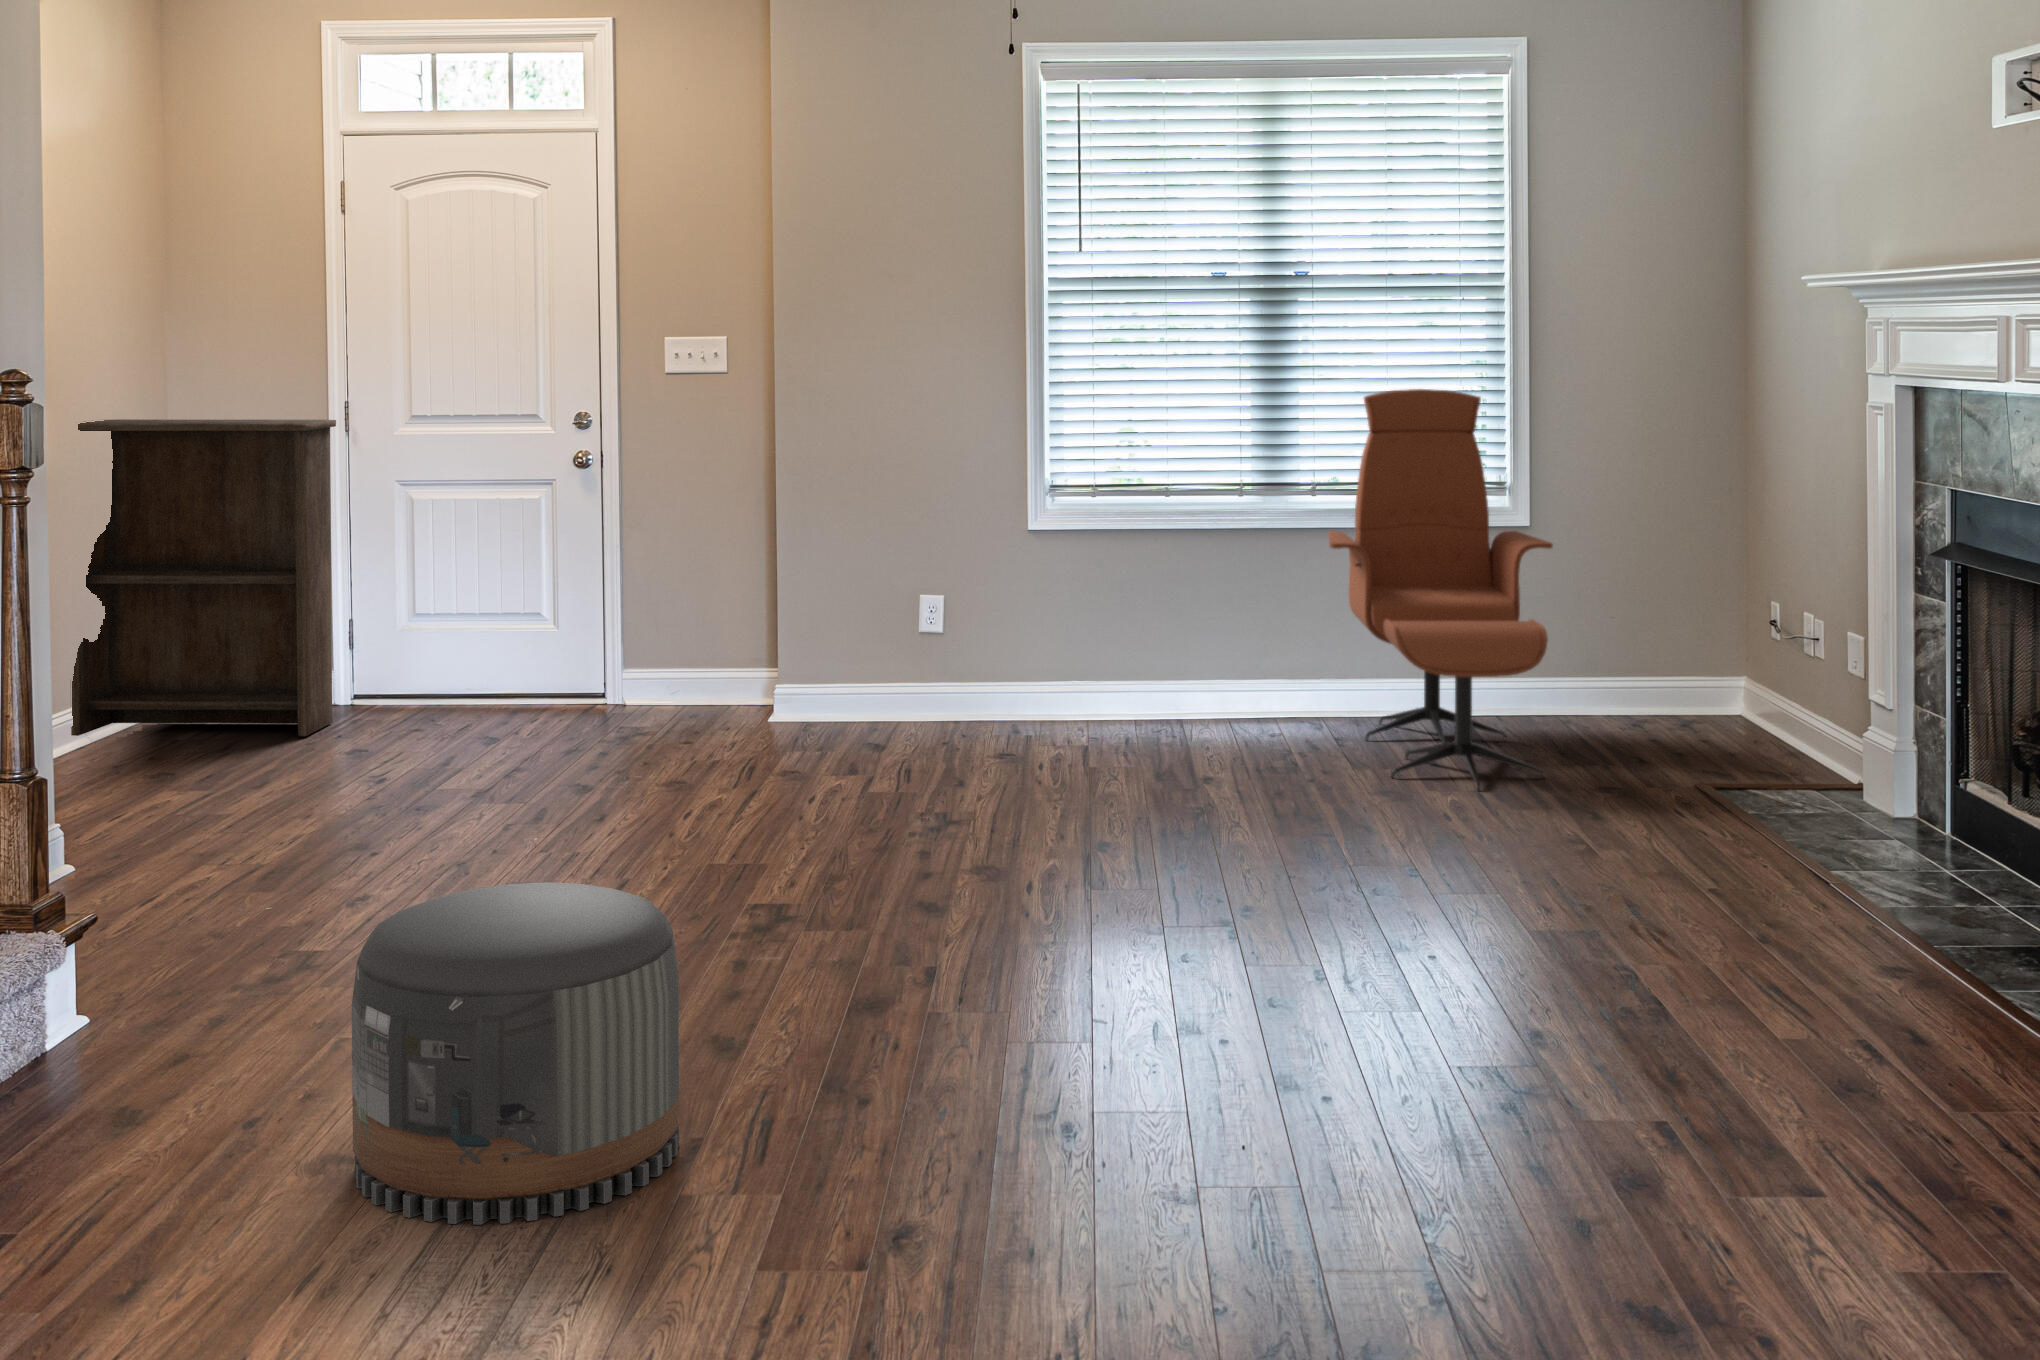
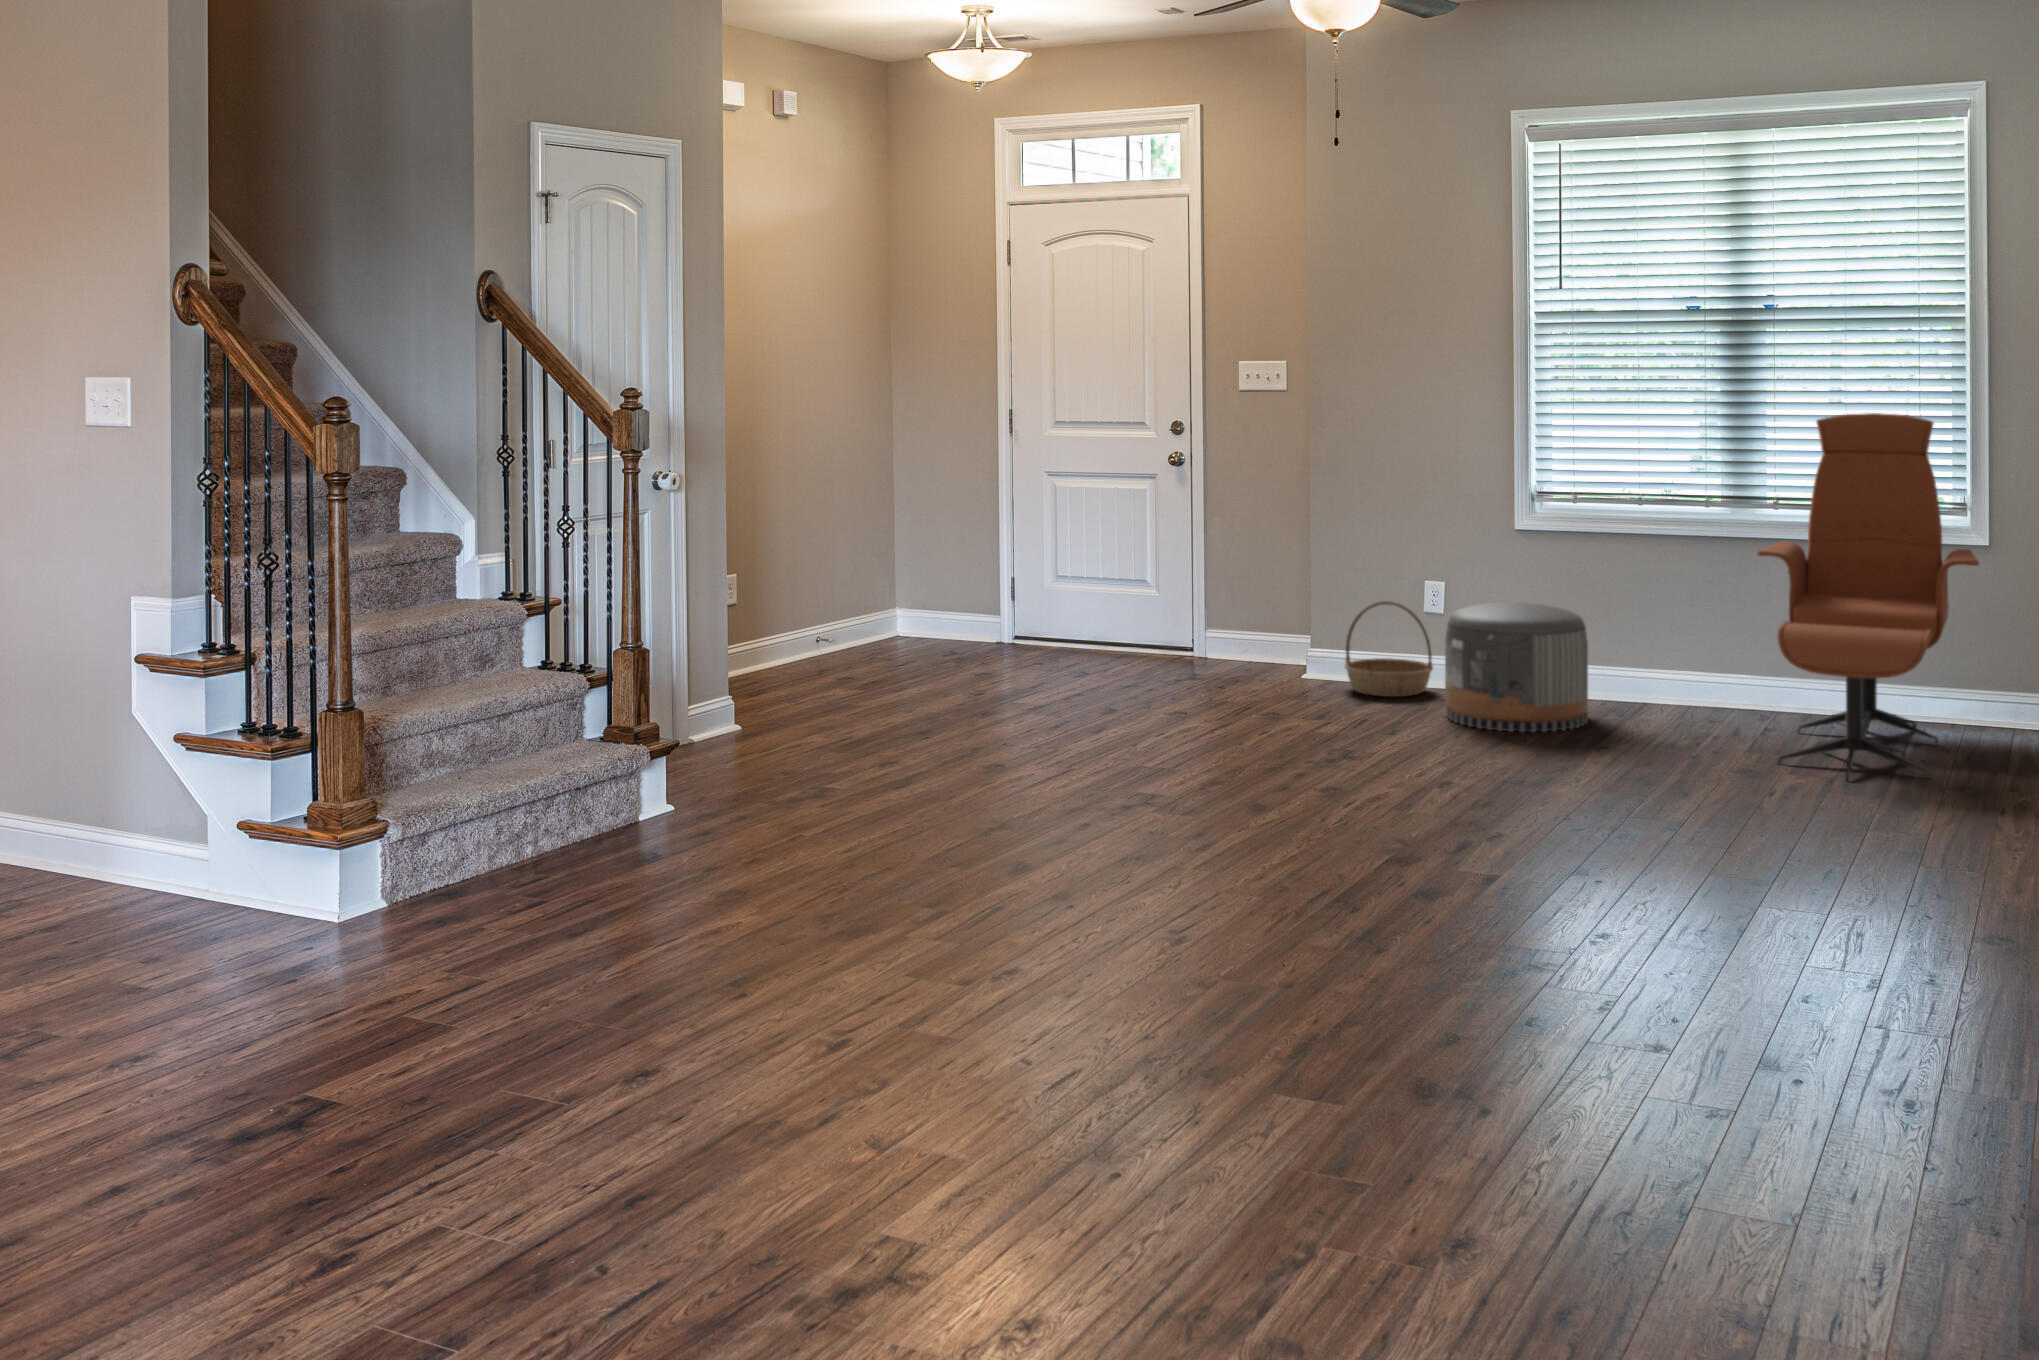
bookshelf: present [71,419,336,736] -> none [814,421,995,659]
basket: none [837,624,945,739] -> present [1345,601,1433,697]
pouf: present [352,882,679,1224] -> present [1445,602,1588,732]

